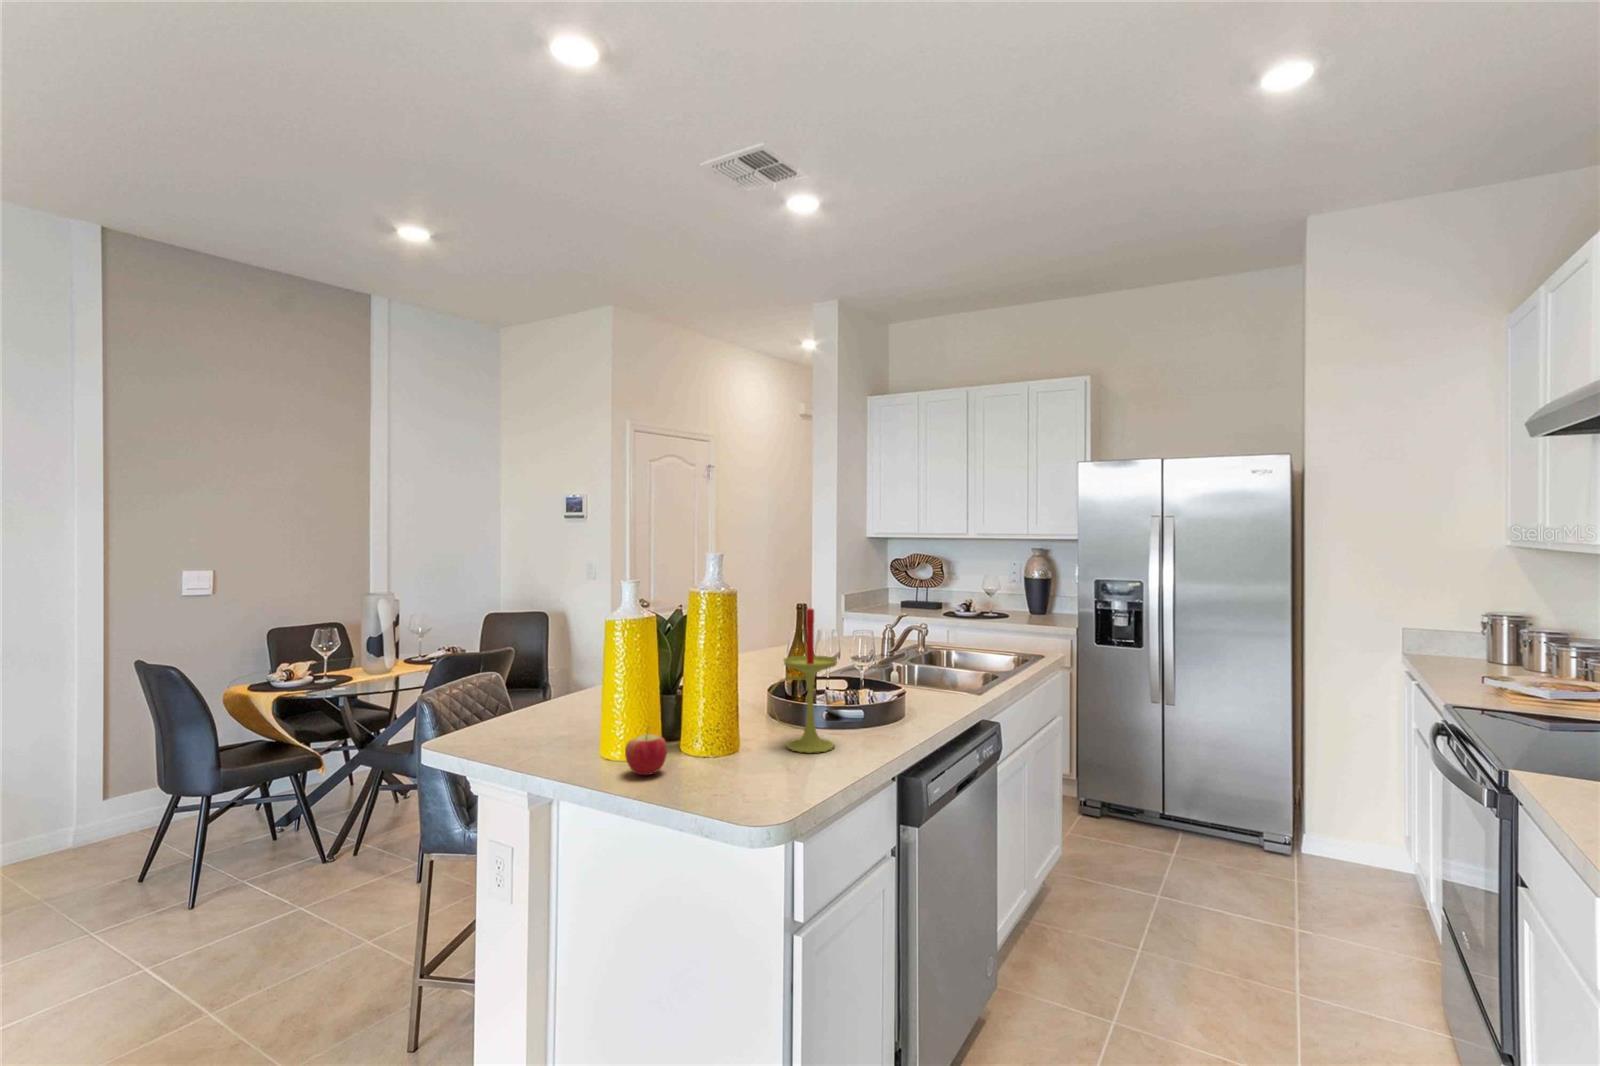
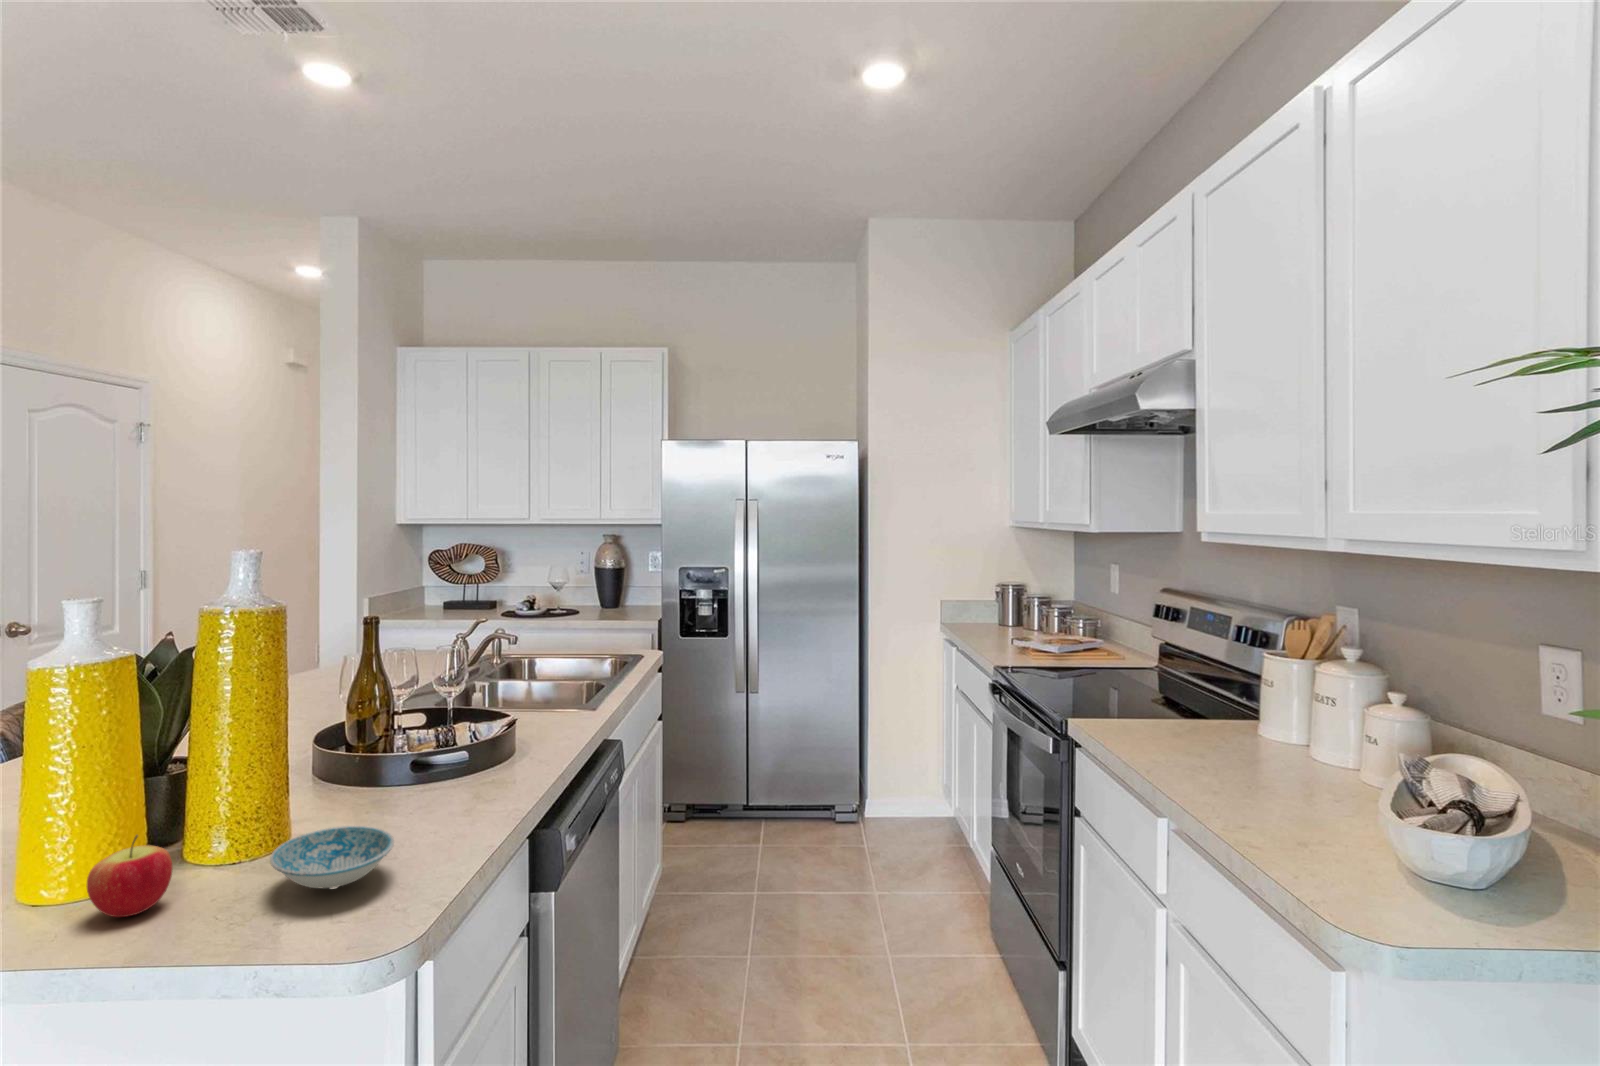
candle: present [769,608,837,753] -> none [339,619,444,825]
ceramic bowl: none [715,744,789,782] -> present [270,826,394,888]

